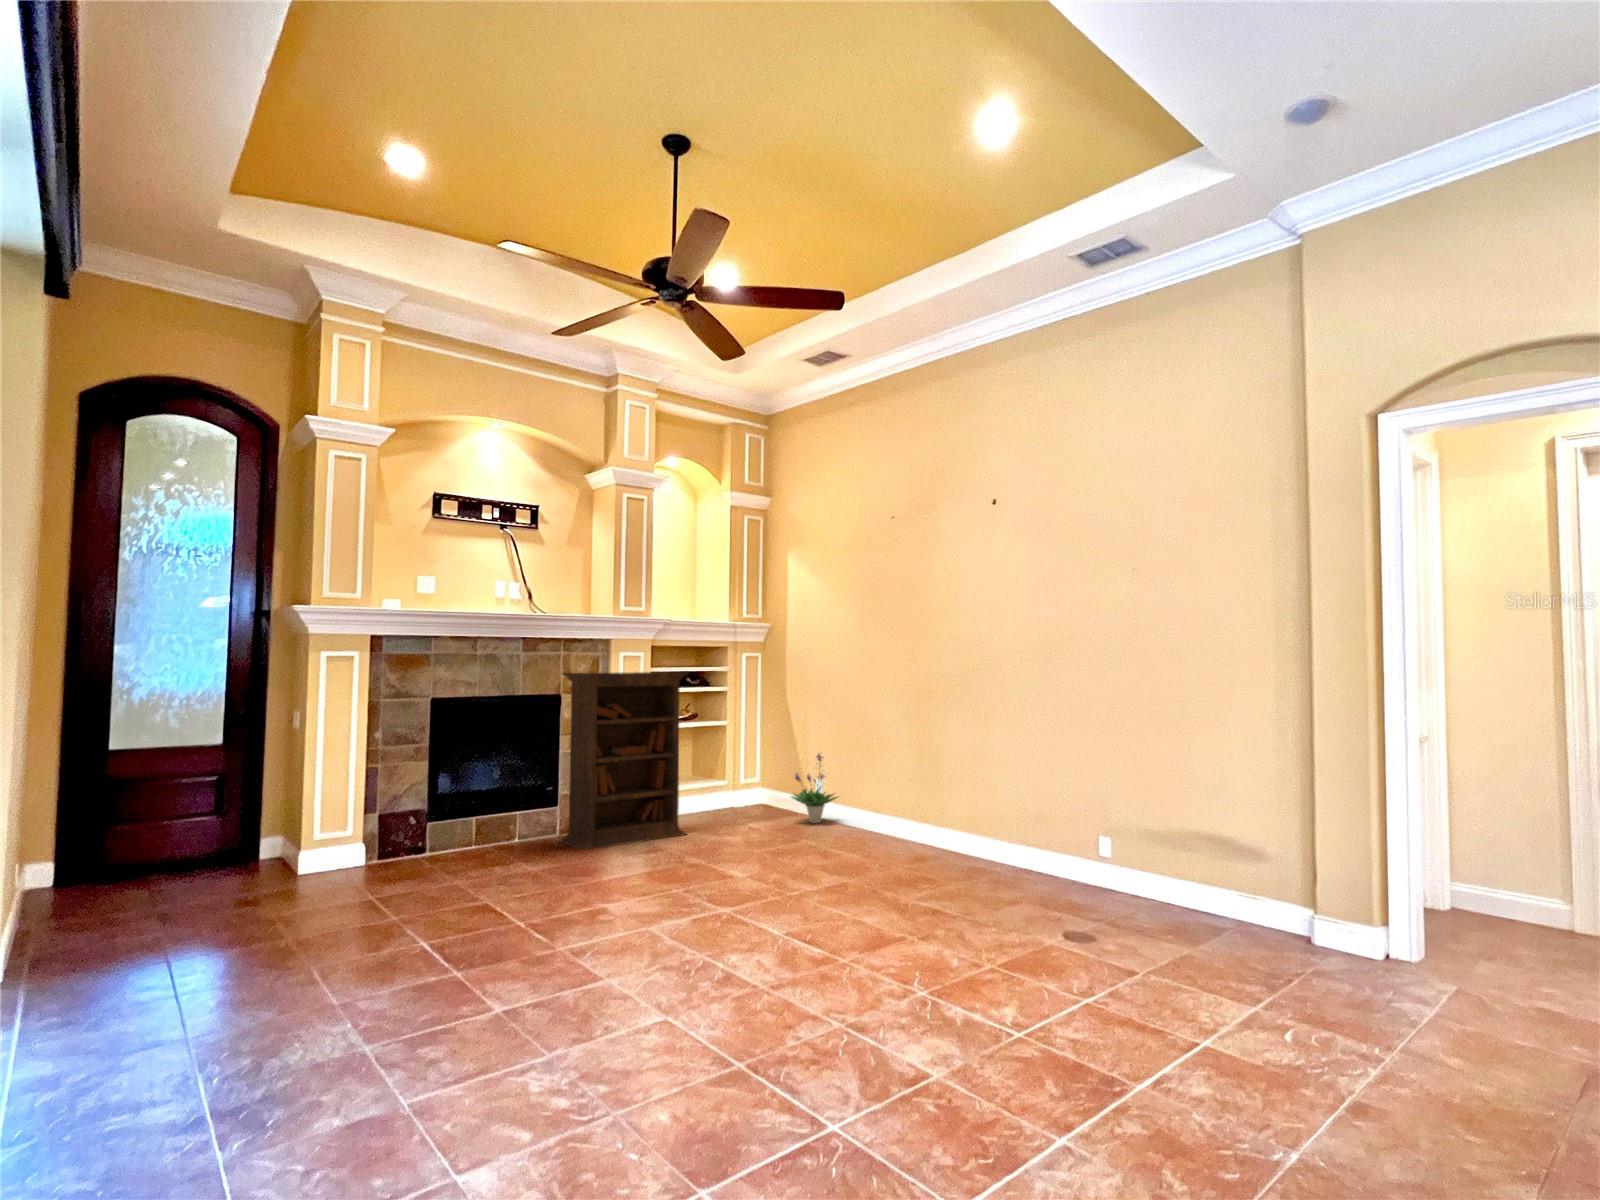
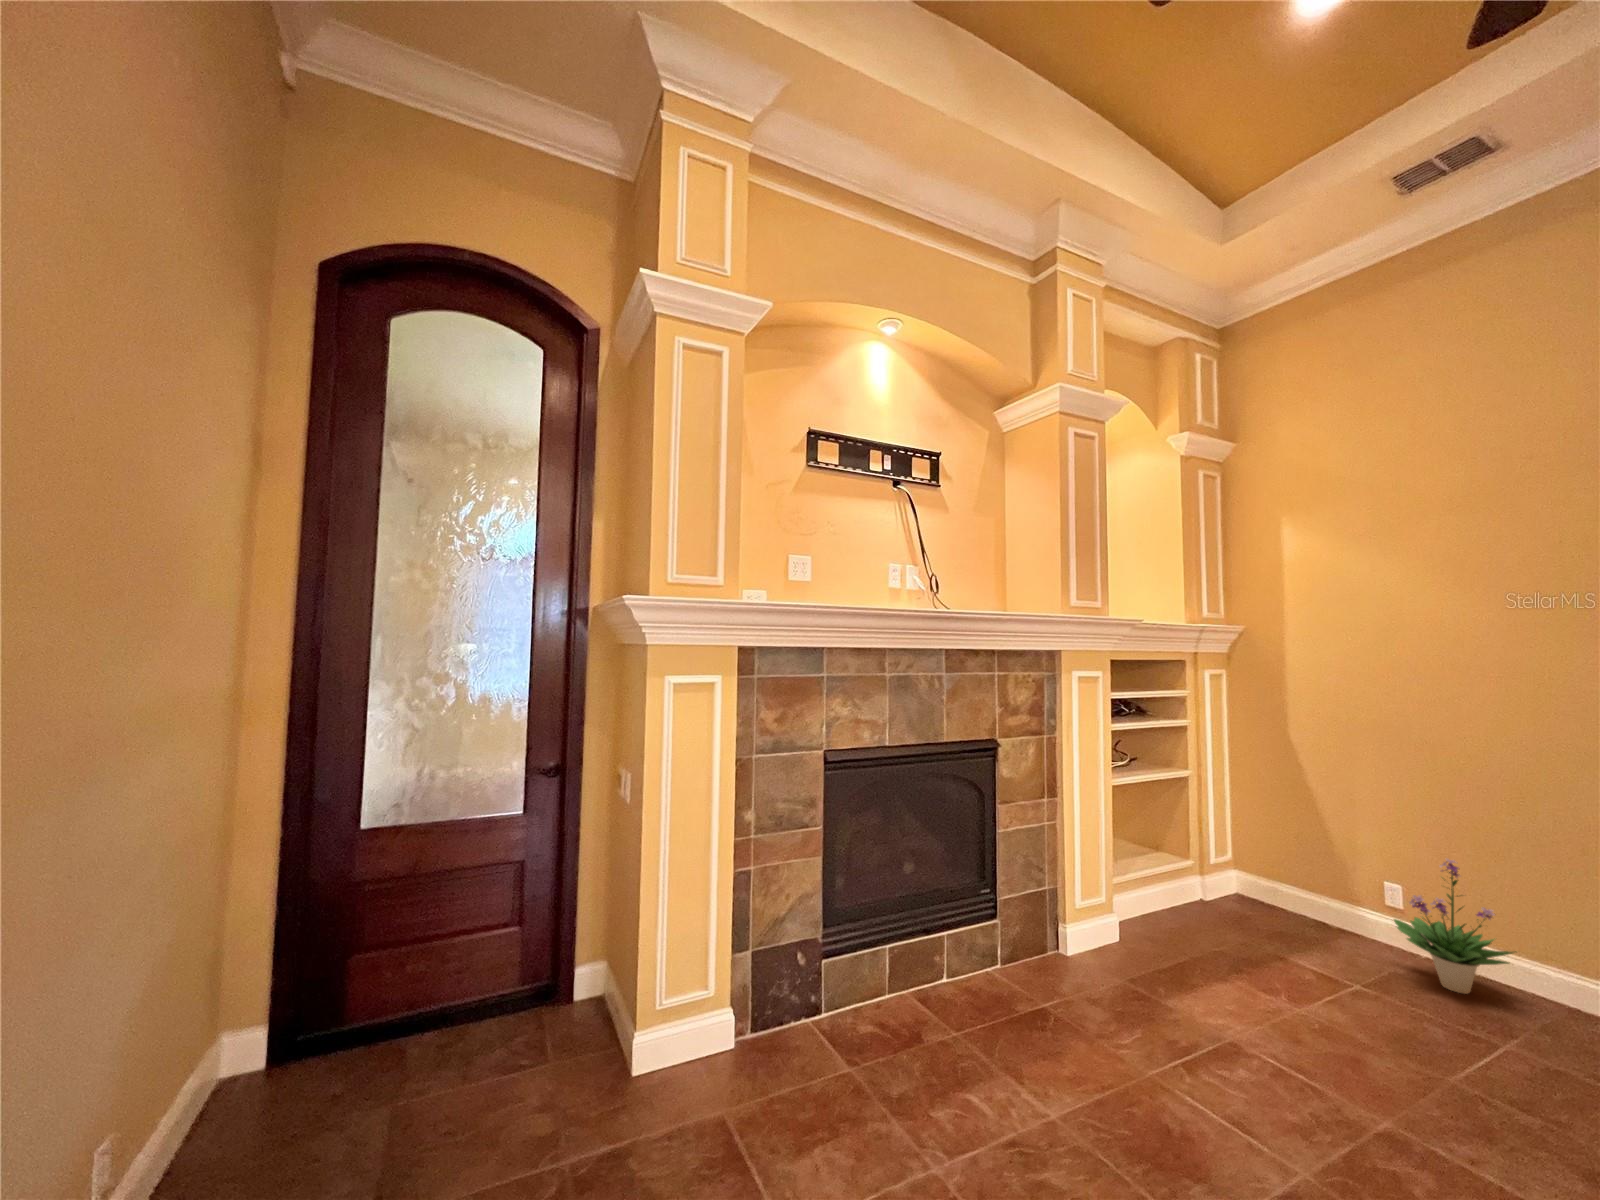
bookcase: present [559,672,689,850] -> none [1016,706,1251,1059]

